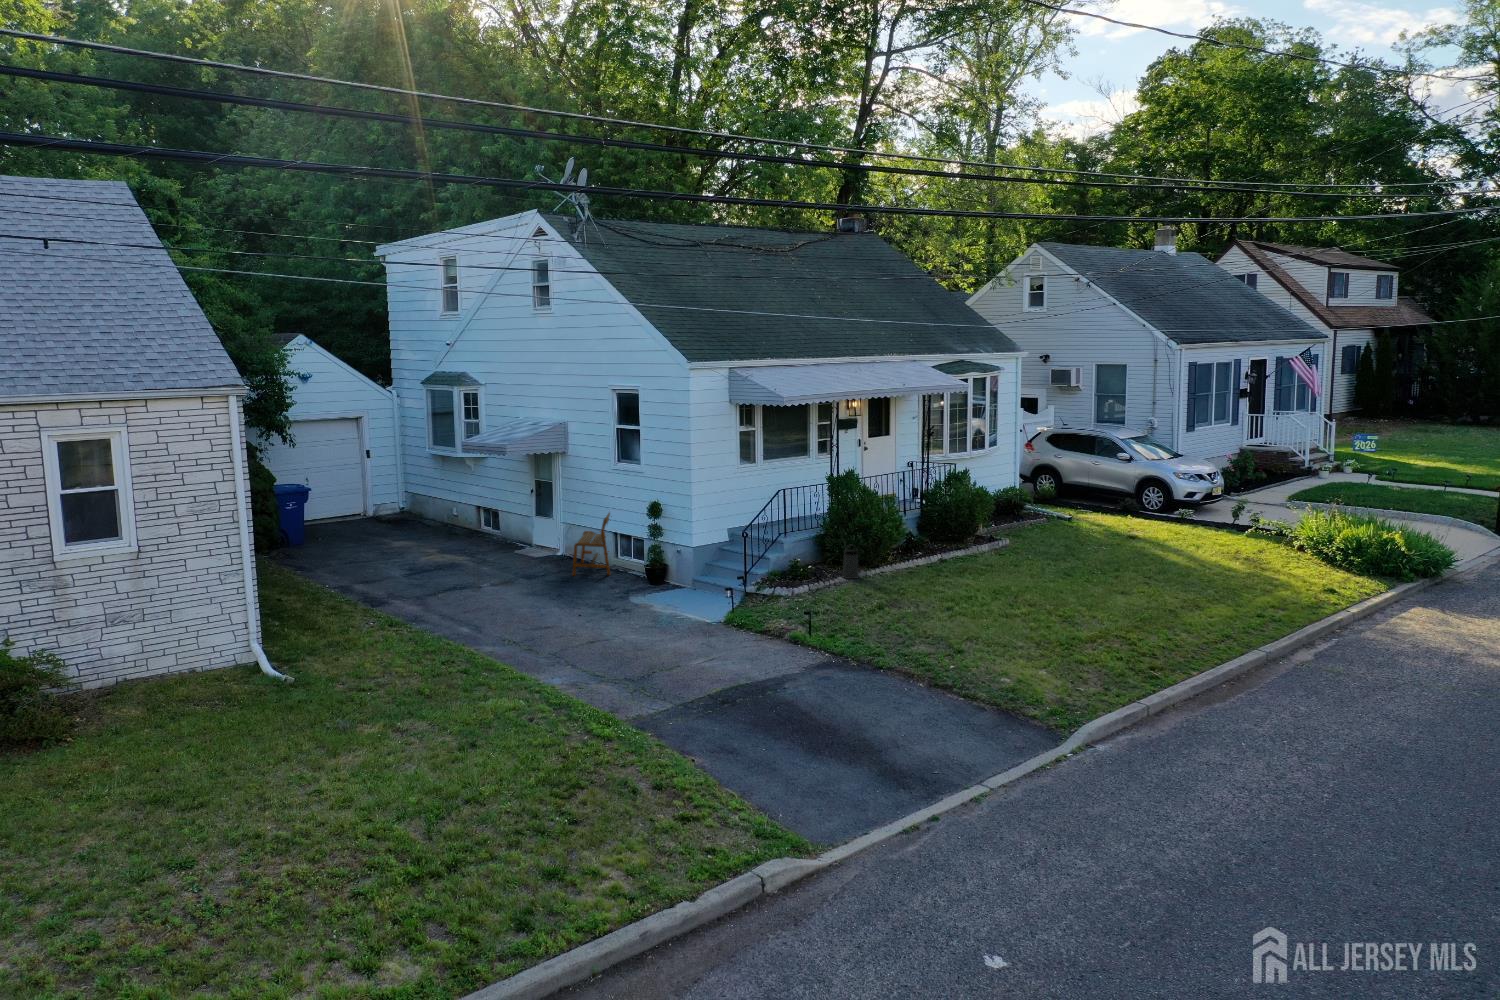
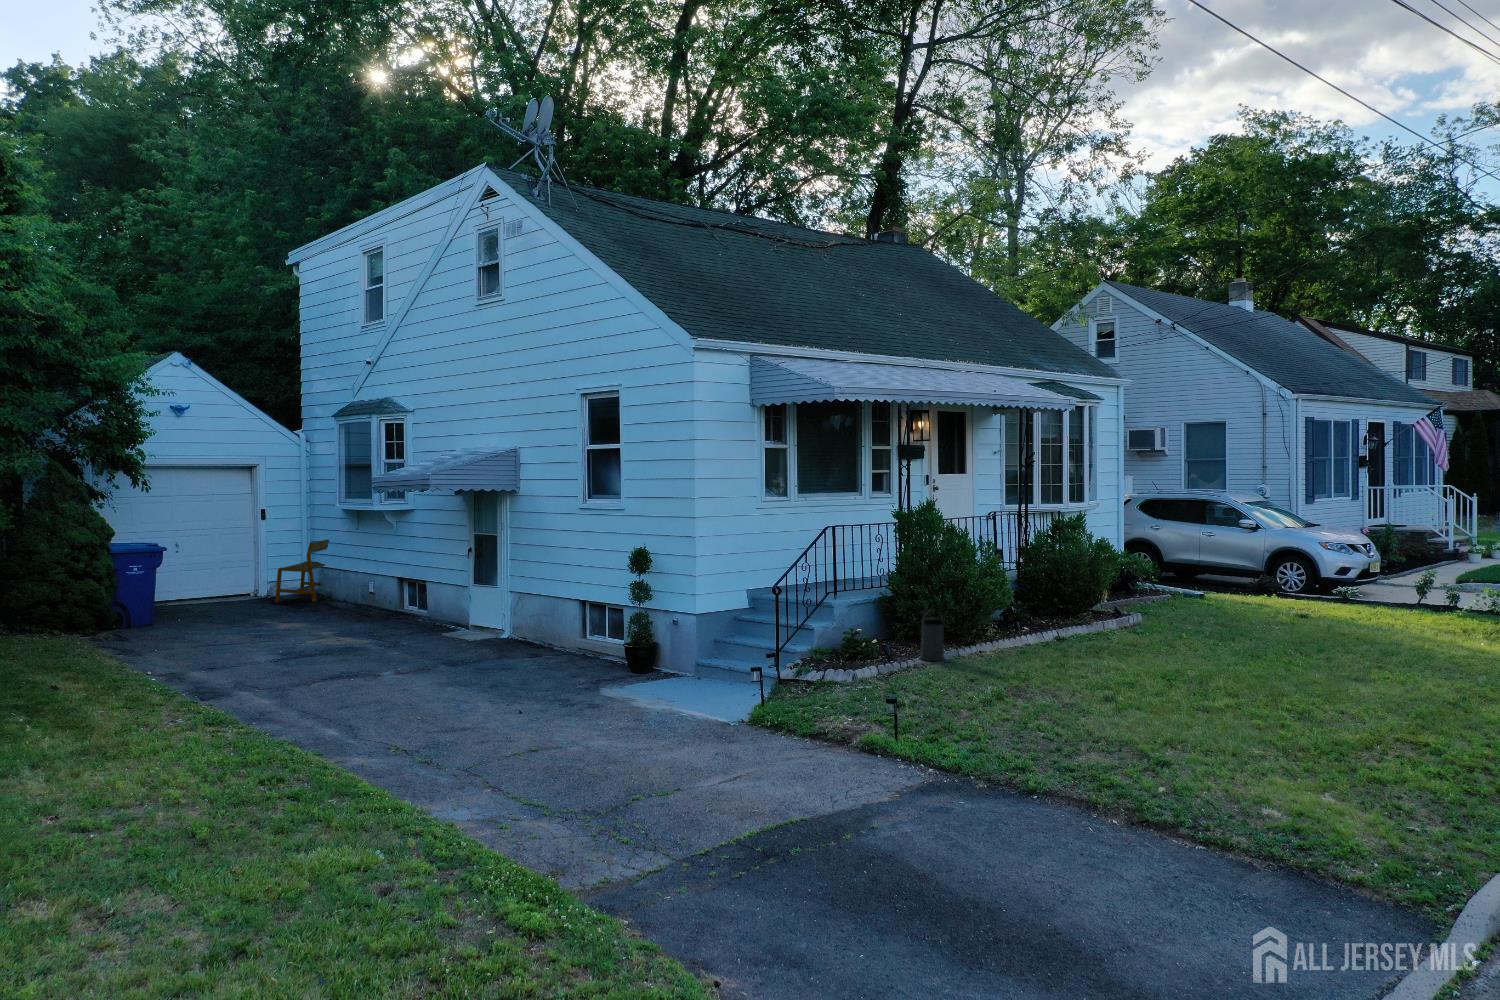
bench: present [572,513,611,576] -> present [275,540,329,602]

